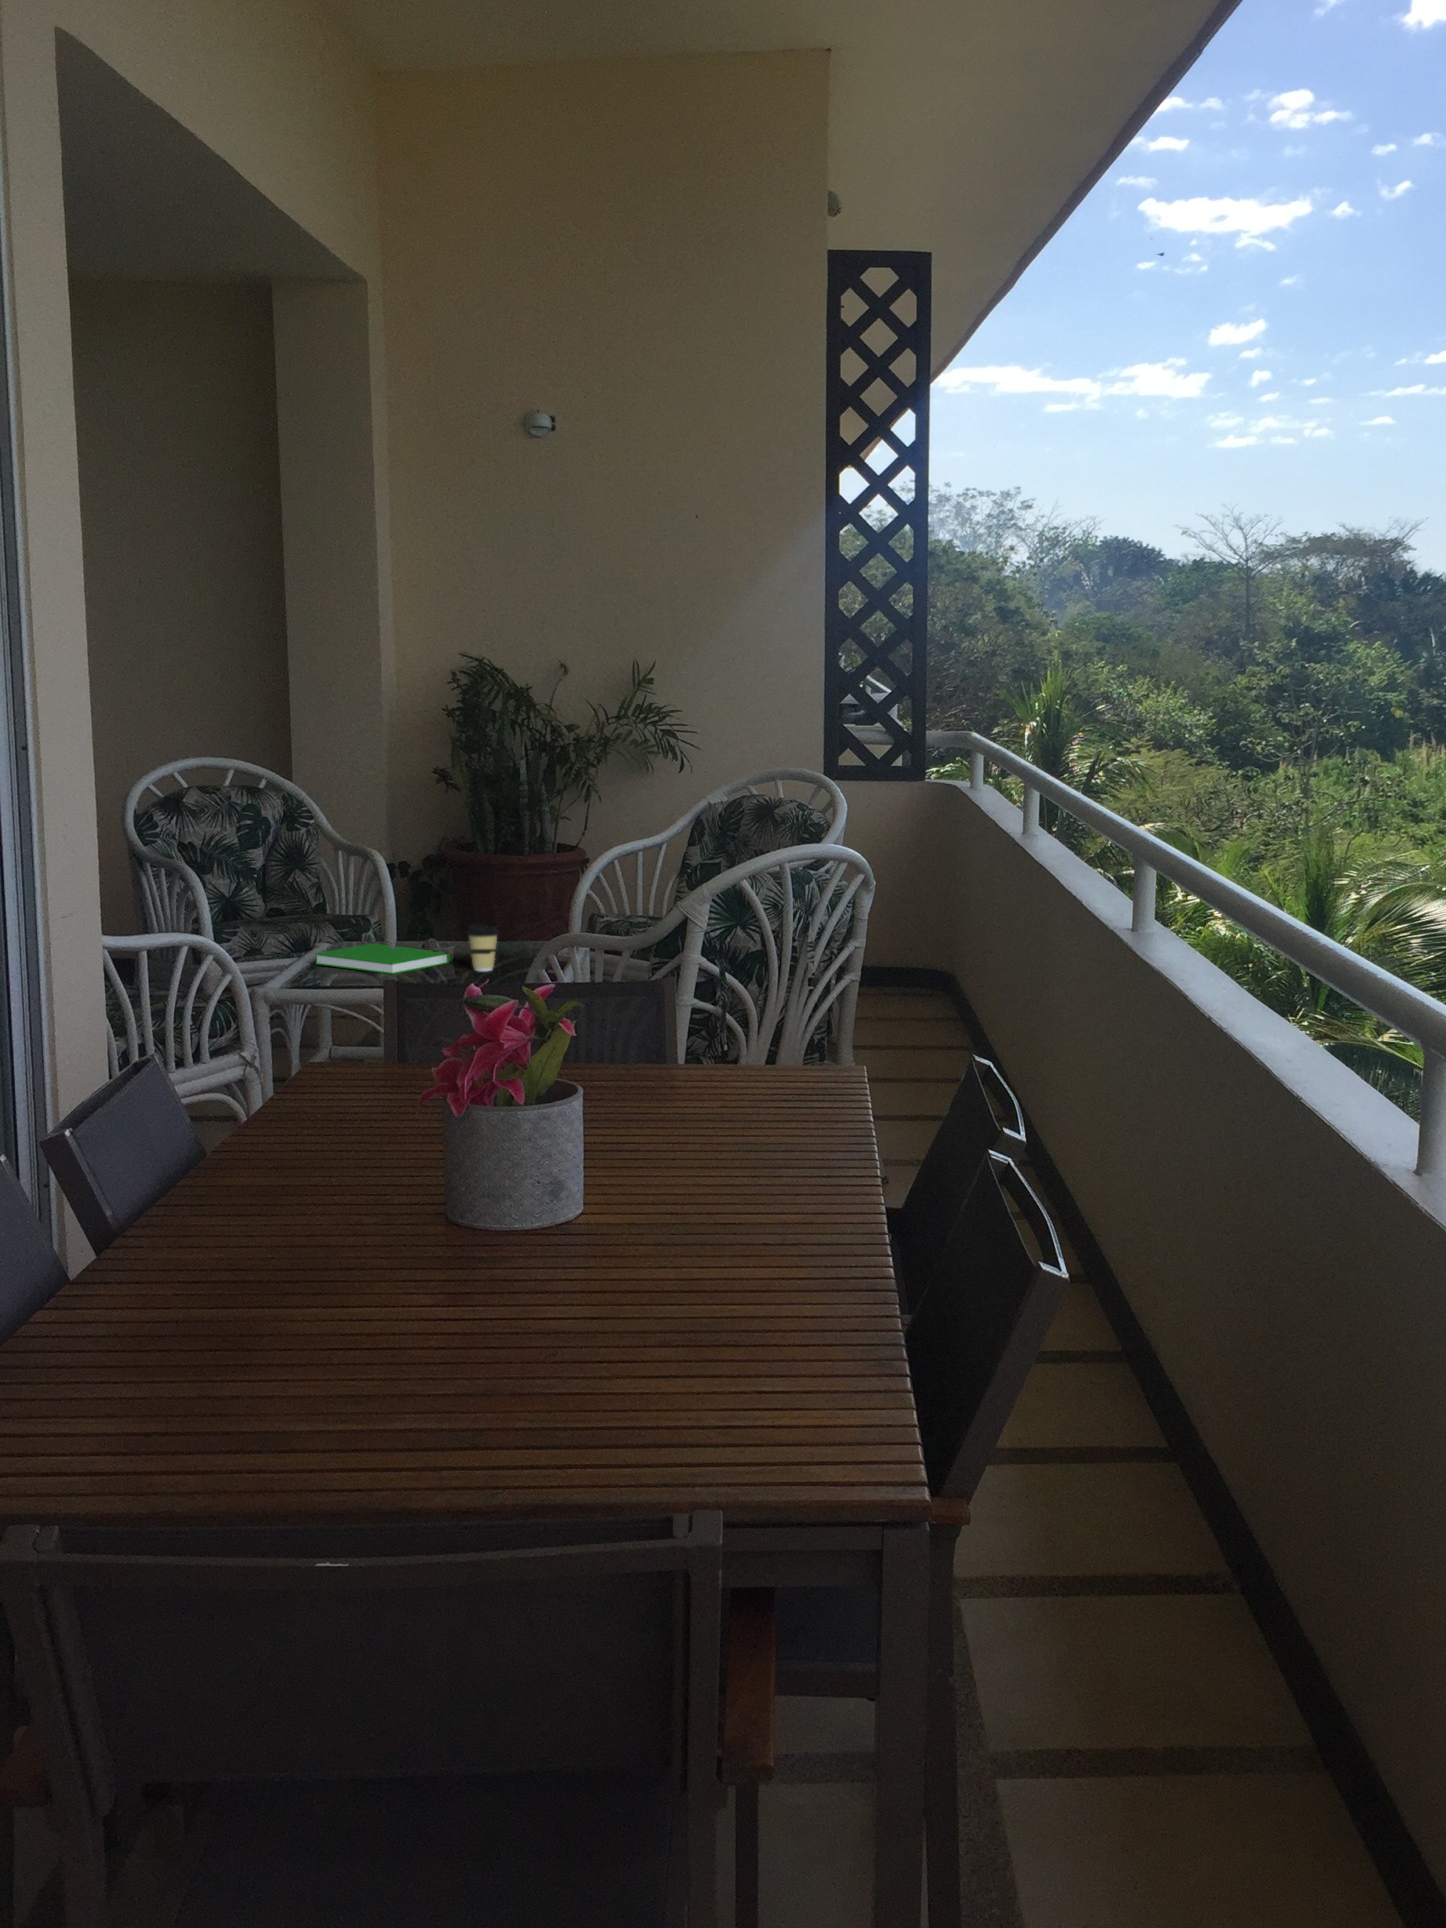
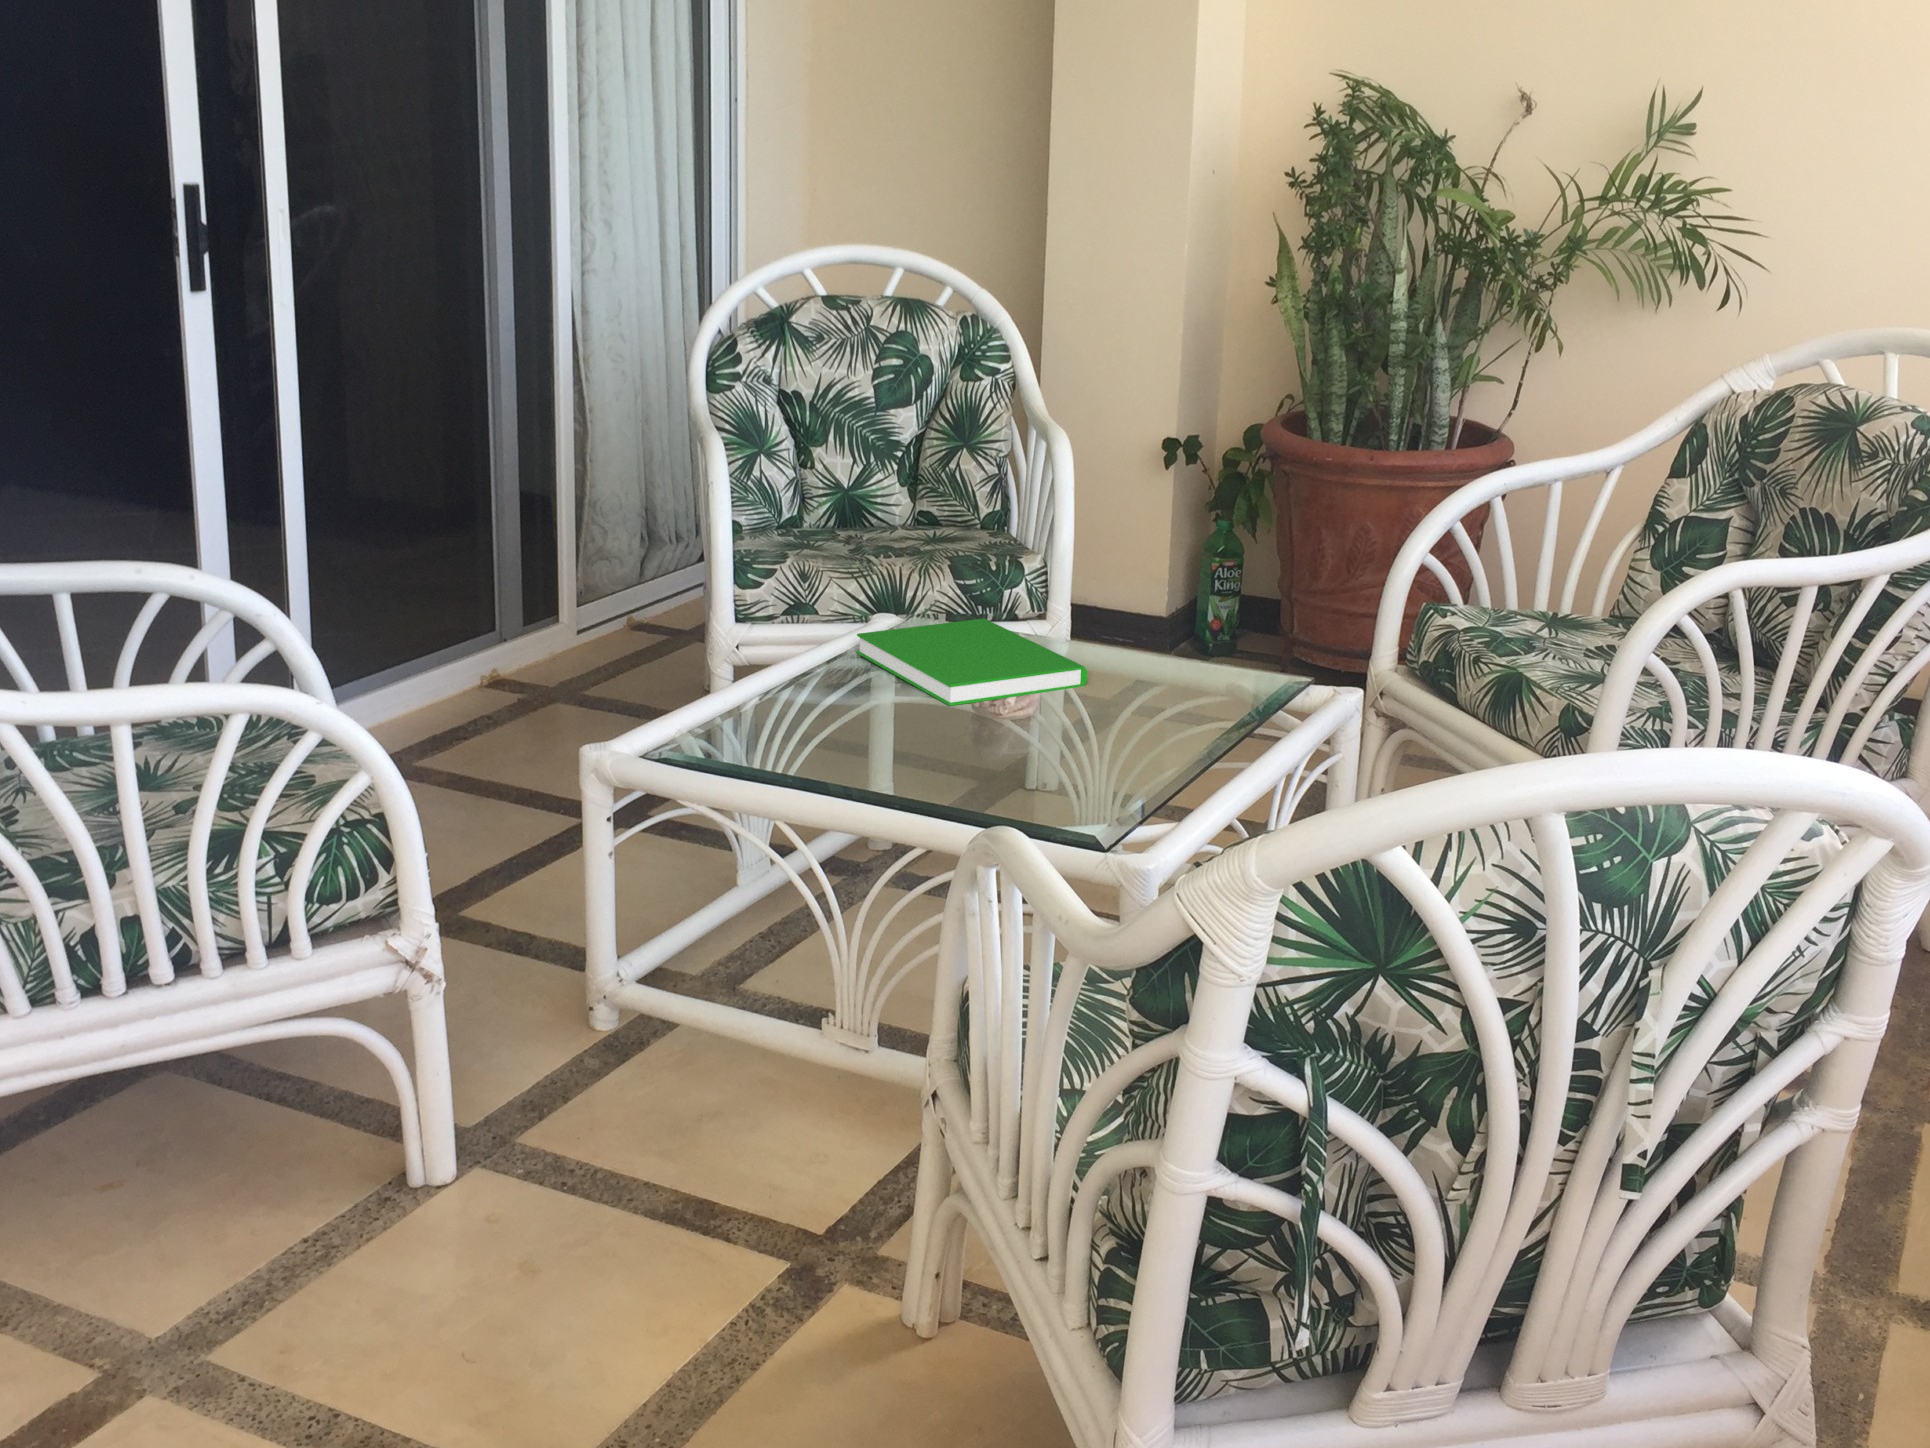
coffee cup: present [467,925,499,971] -> none [1090,628,1157,727]

